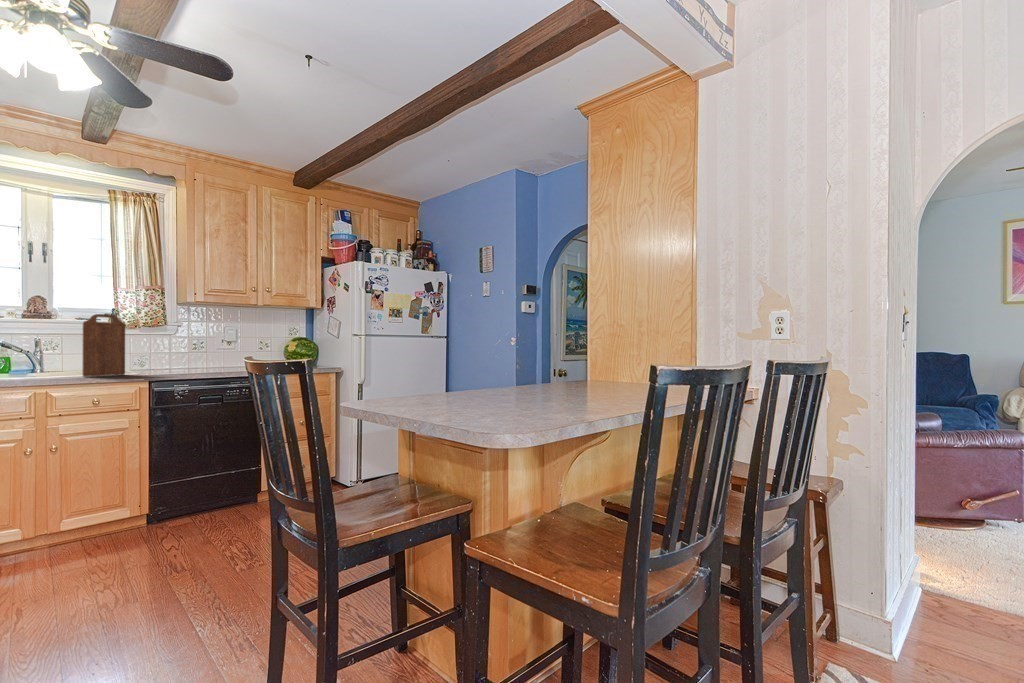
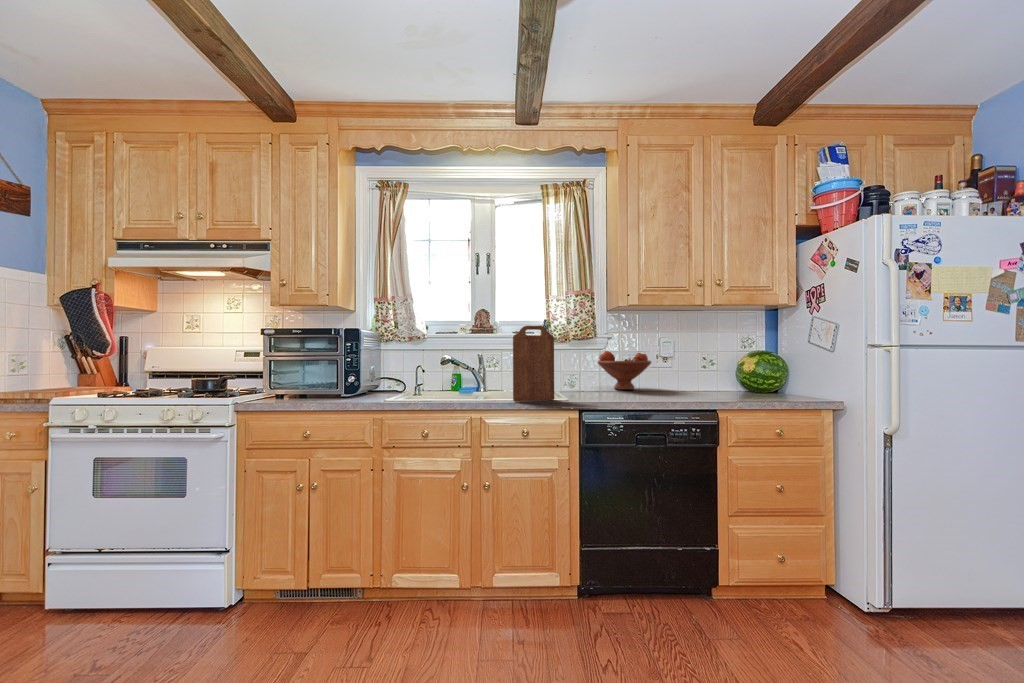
fruit bowl: none [166,336,216,367] -> present [597,351,651,390]

